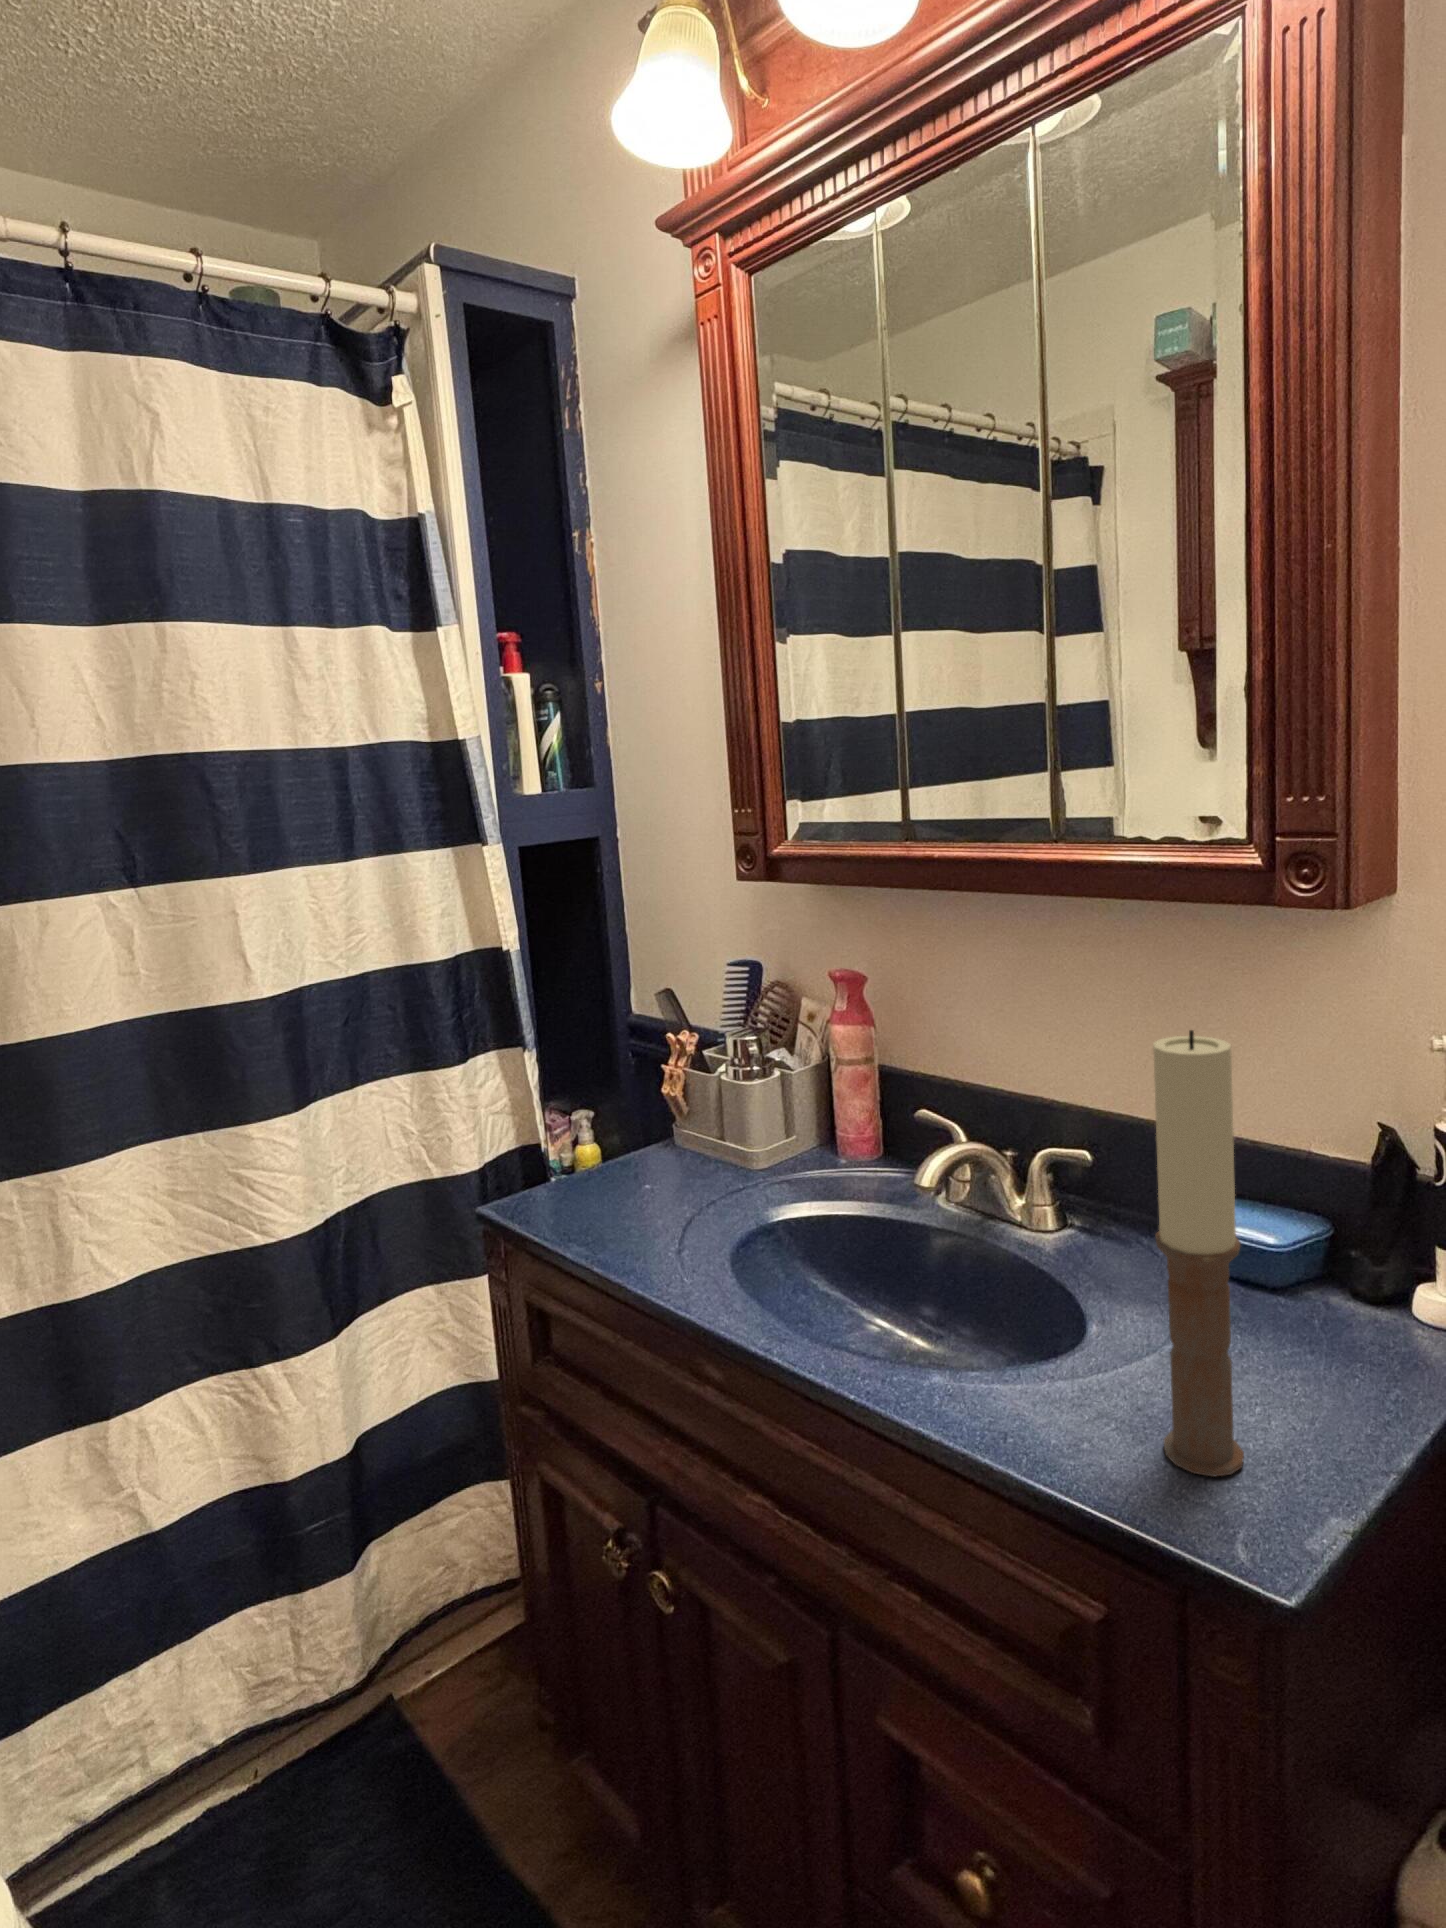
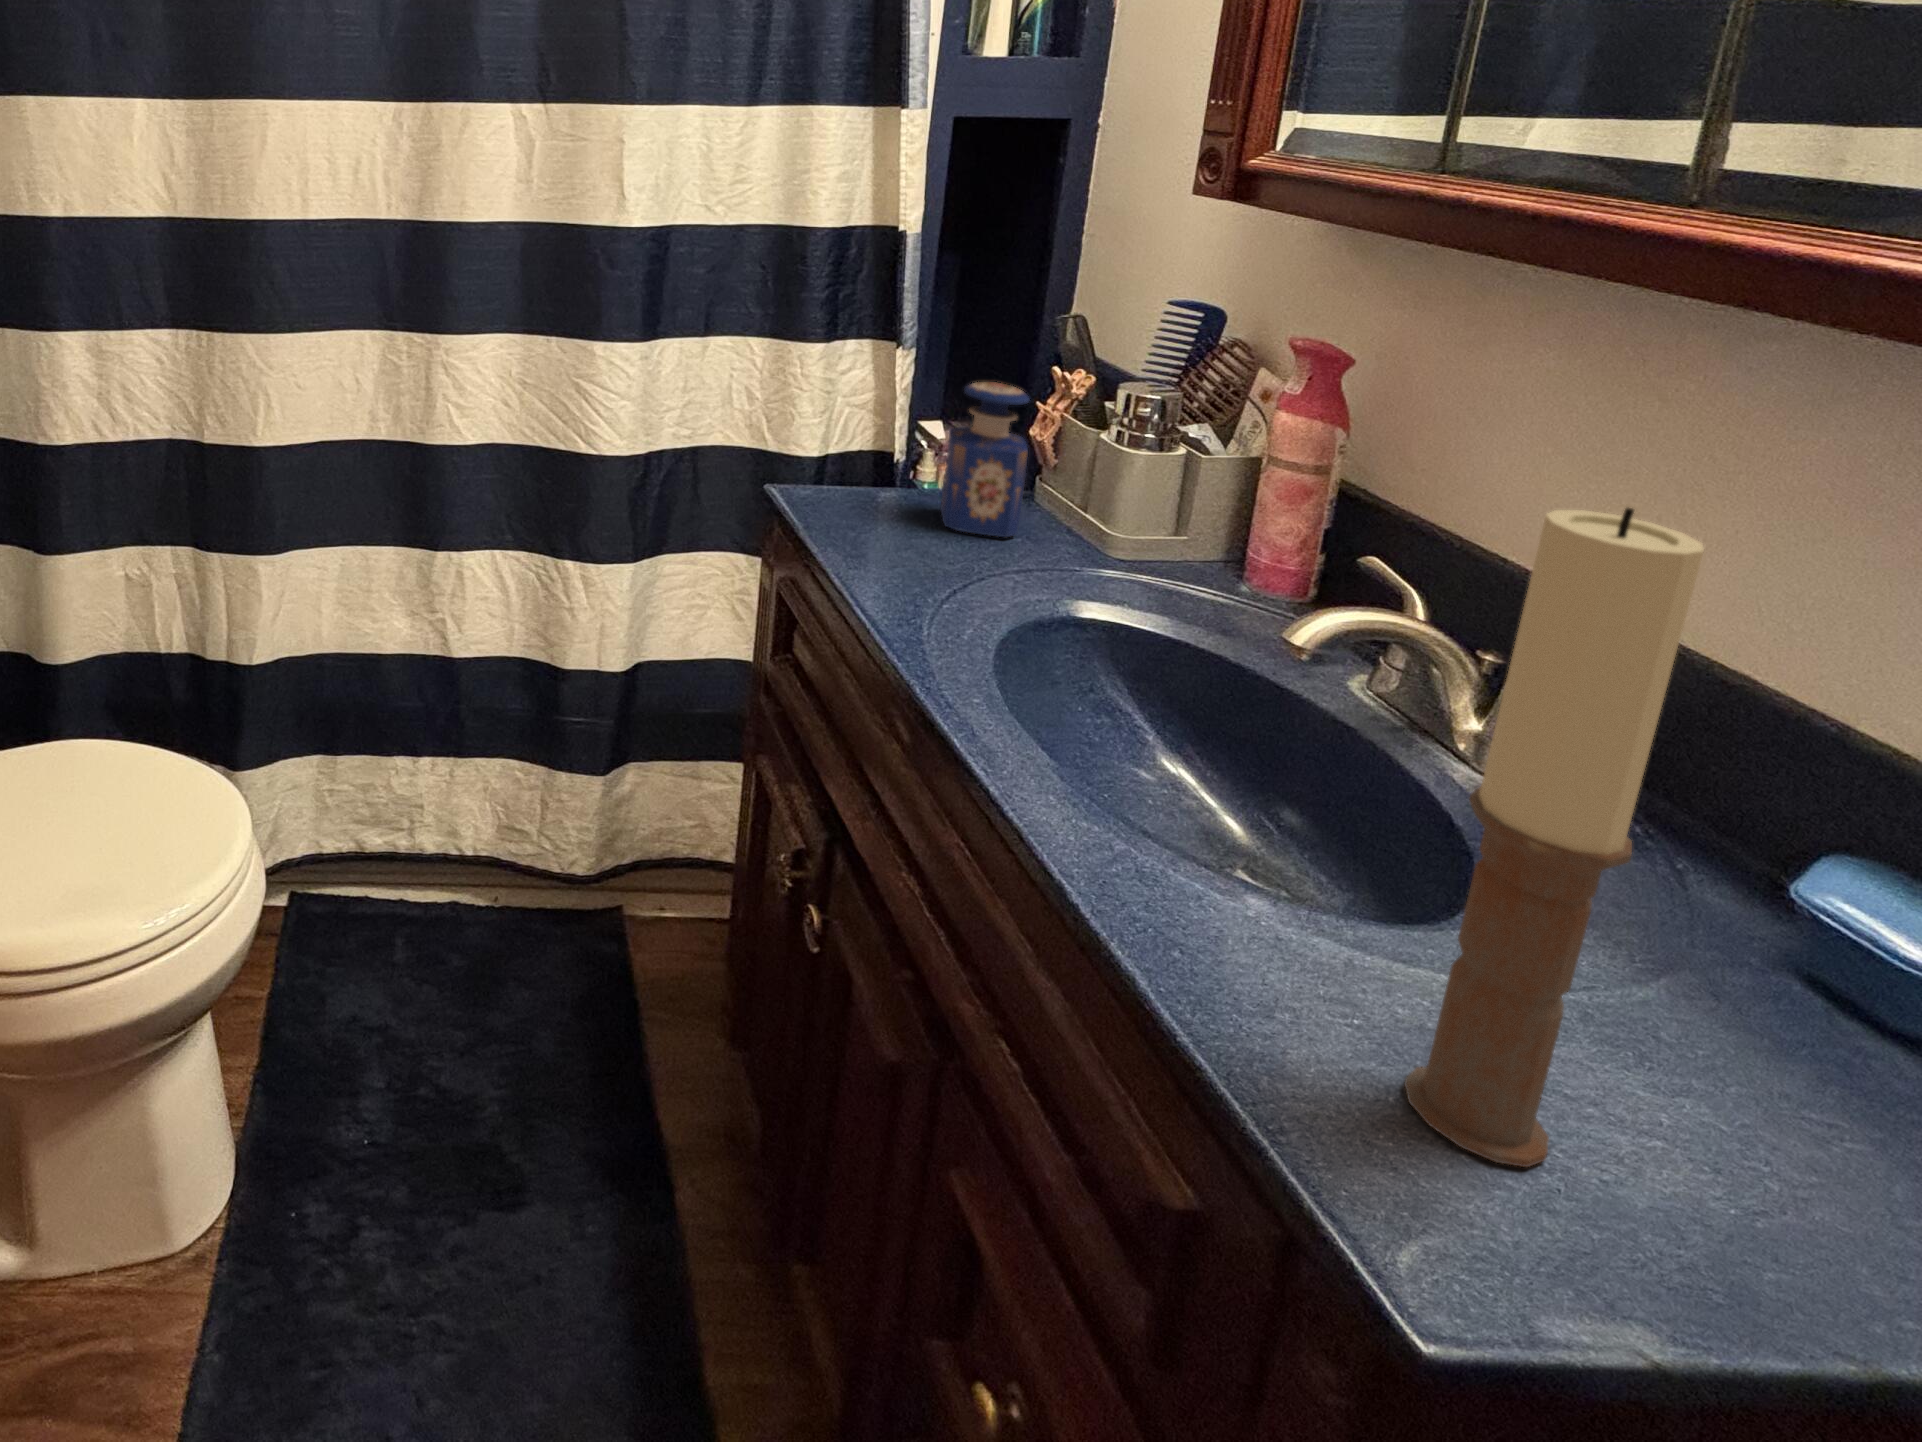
perfume bottle: none [620,1058,693,1191] -> present [940,382,1029,537]

